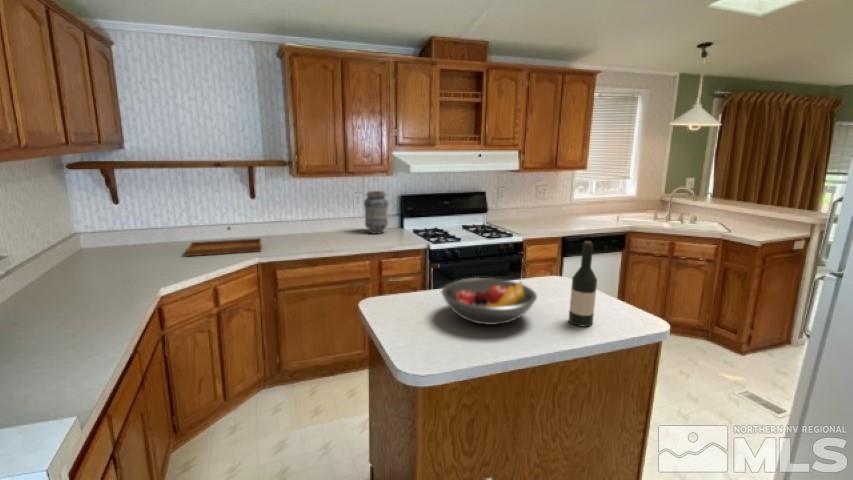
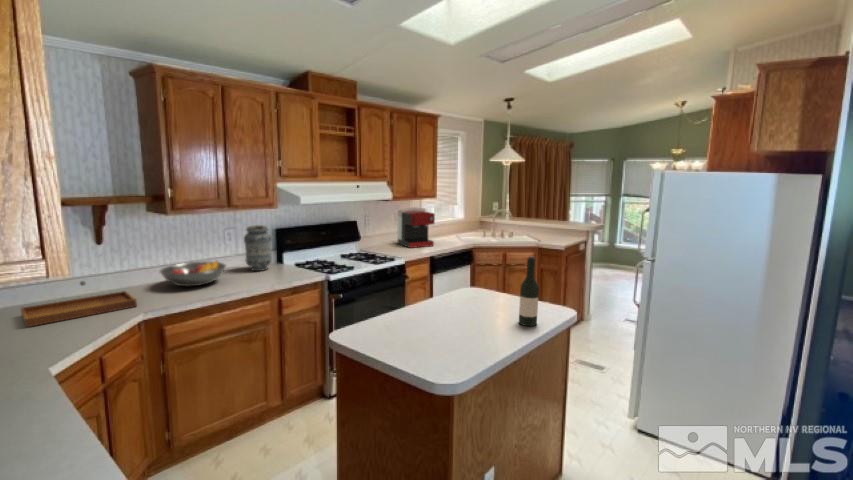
coffee maker: none [534,180,577,226] -> present [398,207,435,248]
fruit bowl: present [442,278,537,325] -> present [160,261,226,286]

